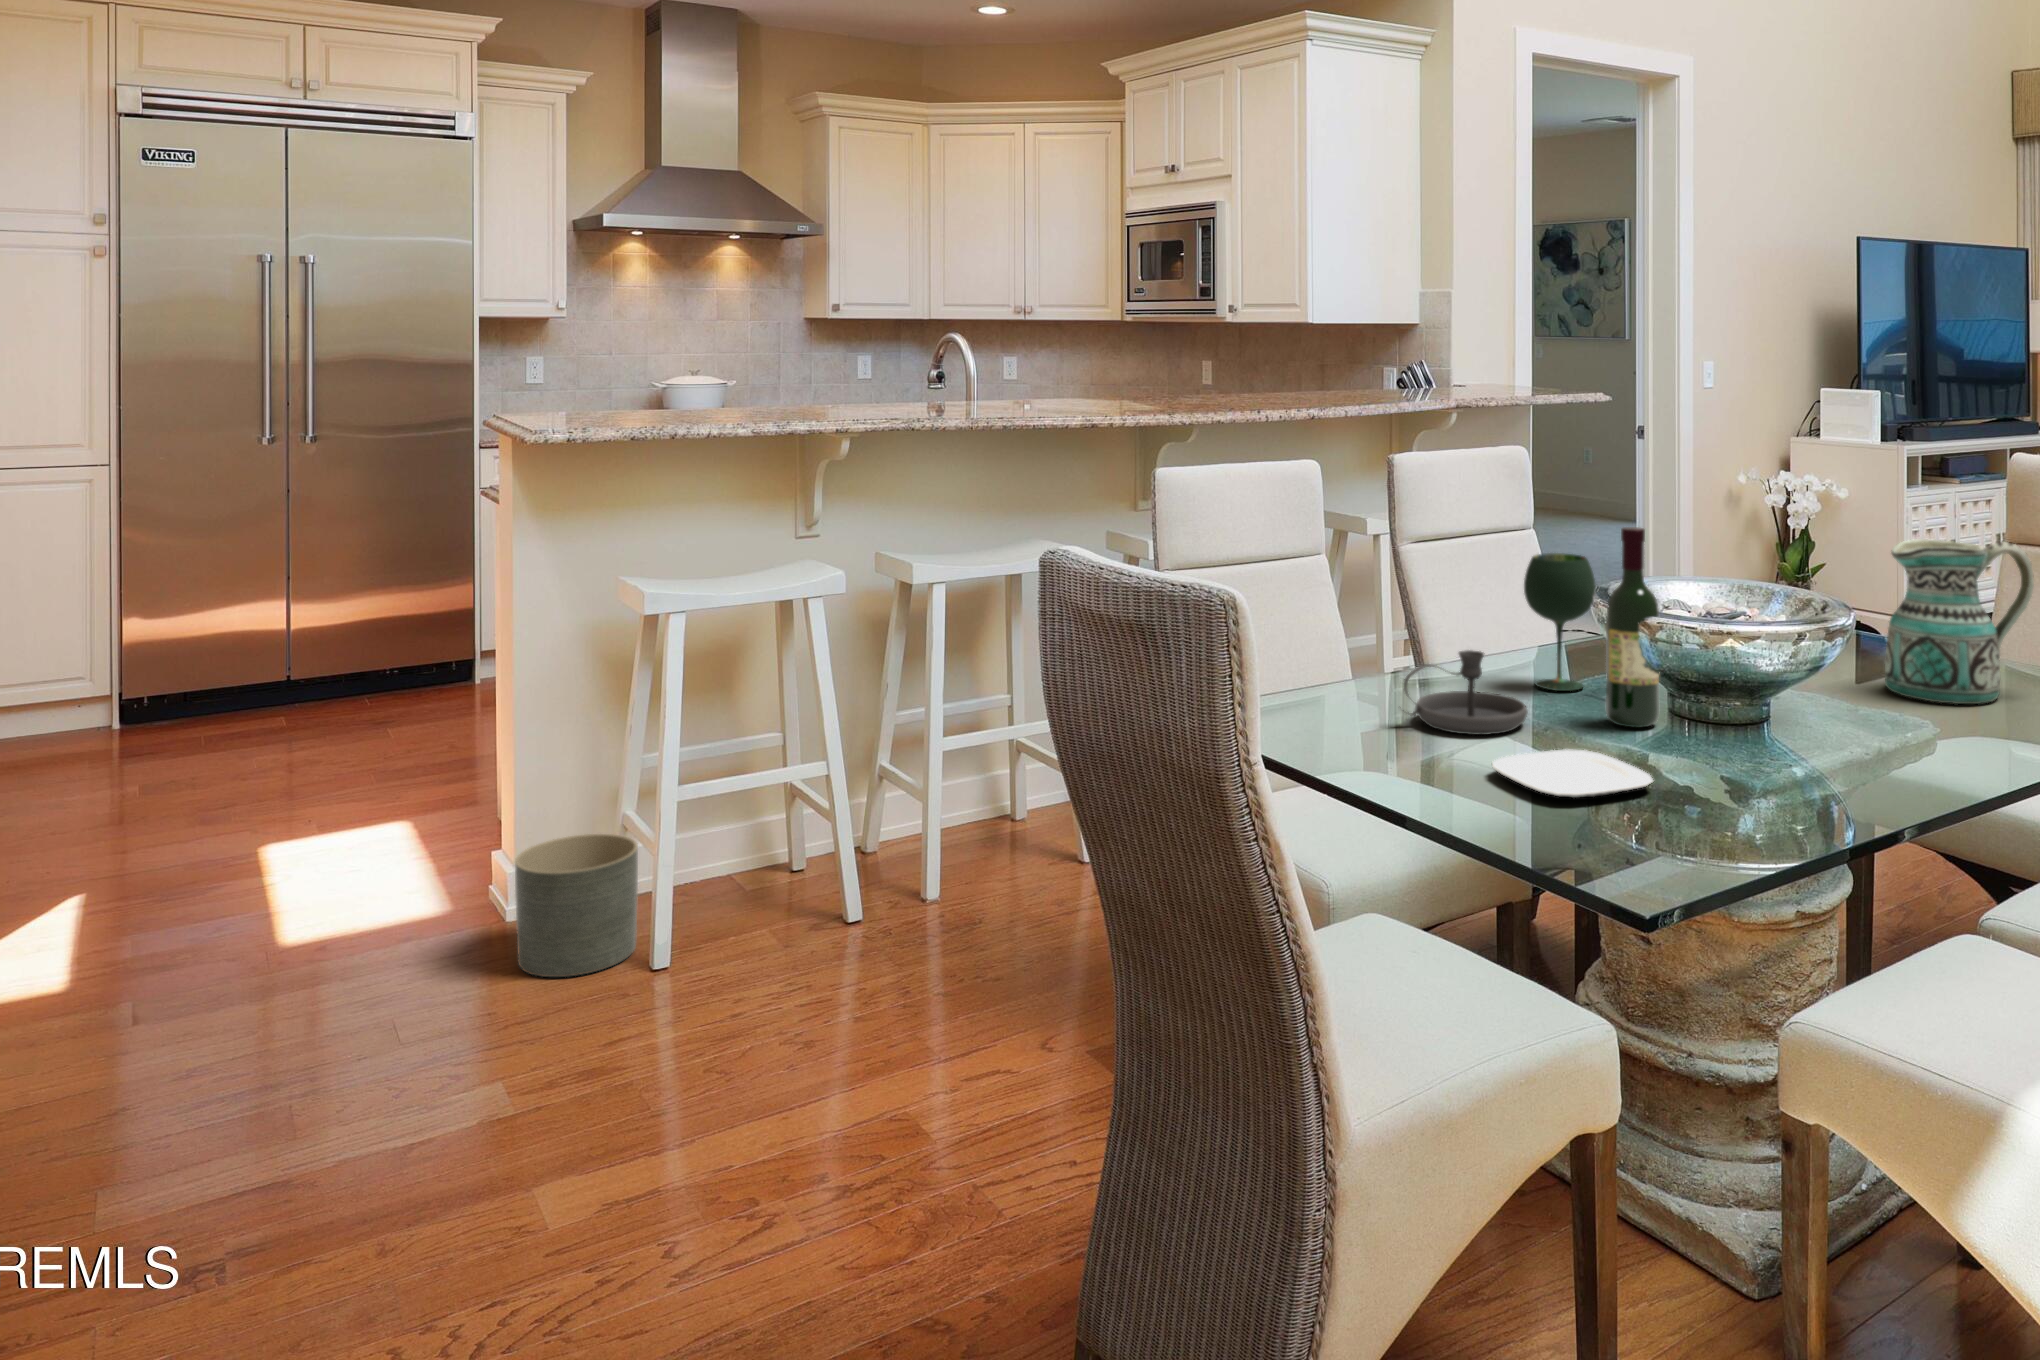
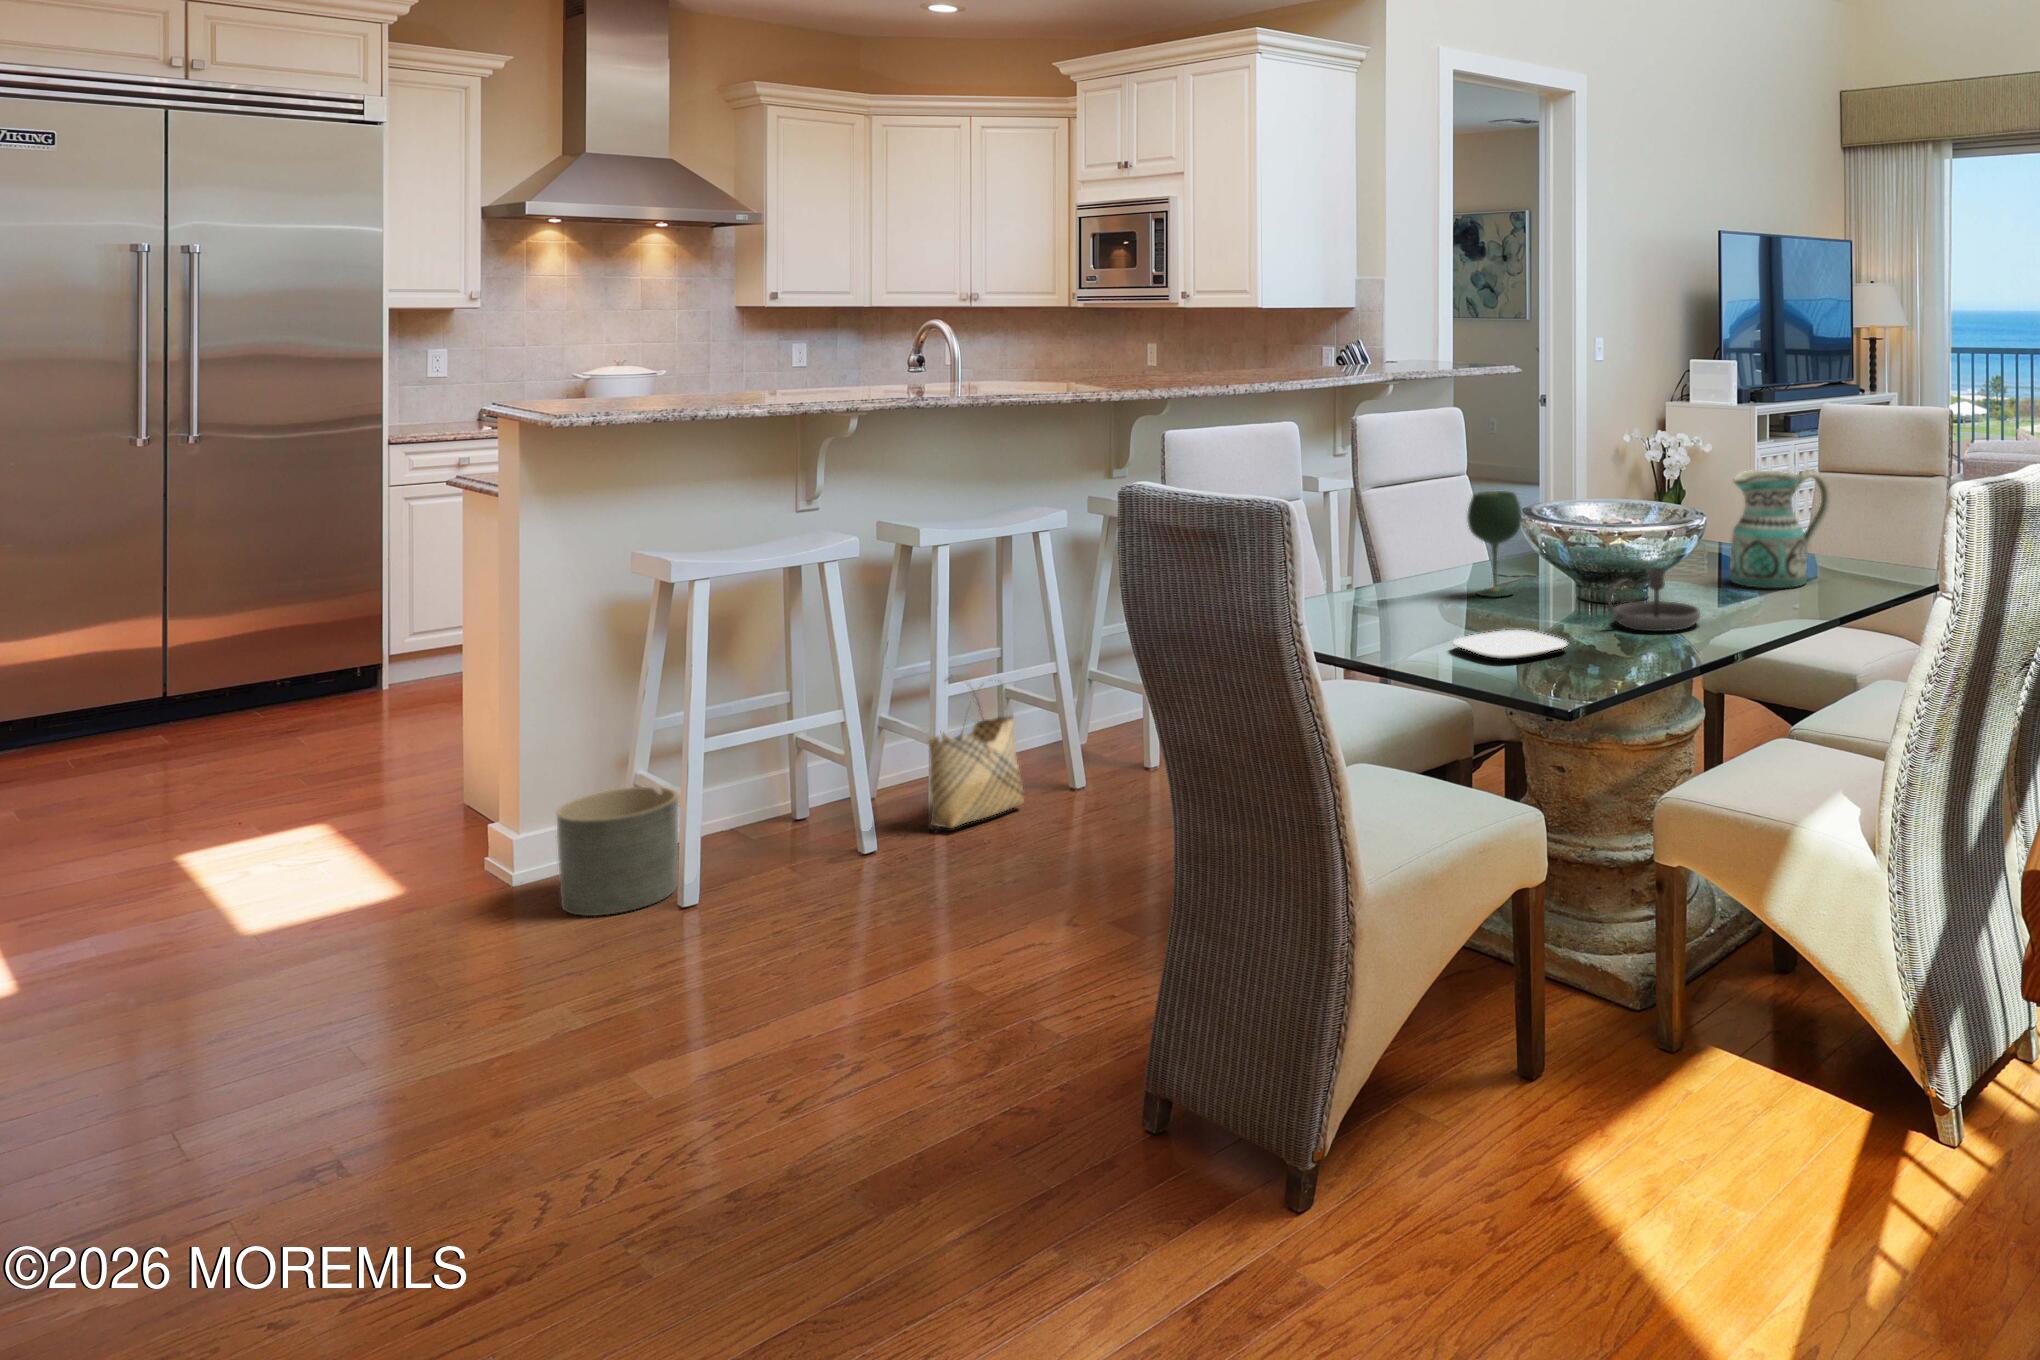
wine bottle: present [1606,527,1659,728] -> none [1532,466,1570,616]
candlestick: present [1400,650,1528,735] -> present [1607,568,1700,631]
woven basket: none [906,729,1012,905] -> present [929,675,1024,828]

